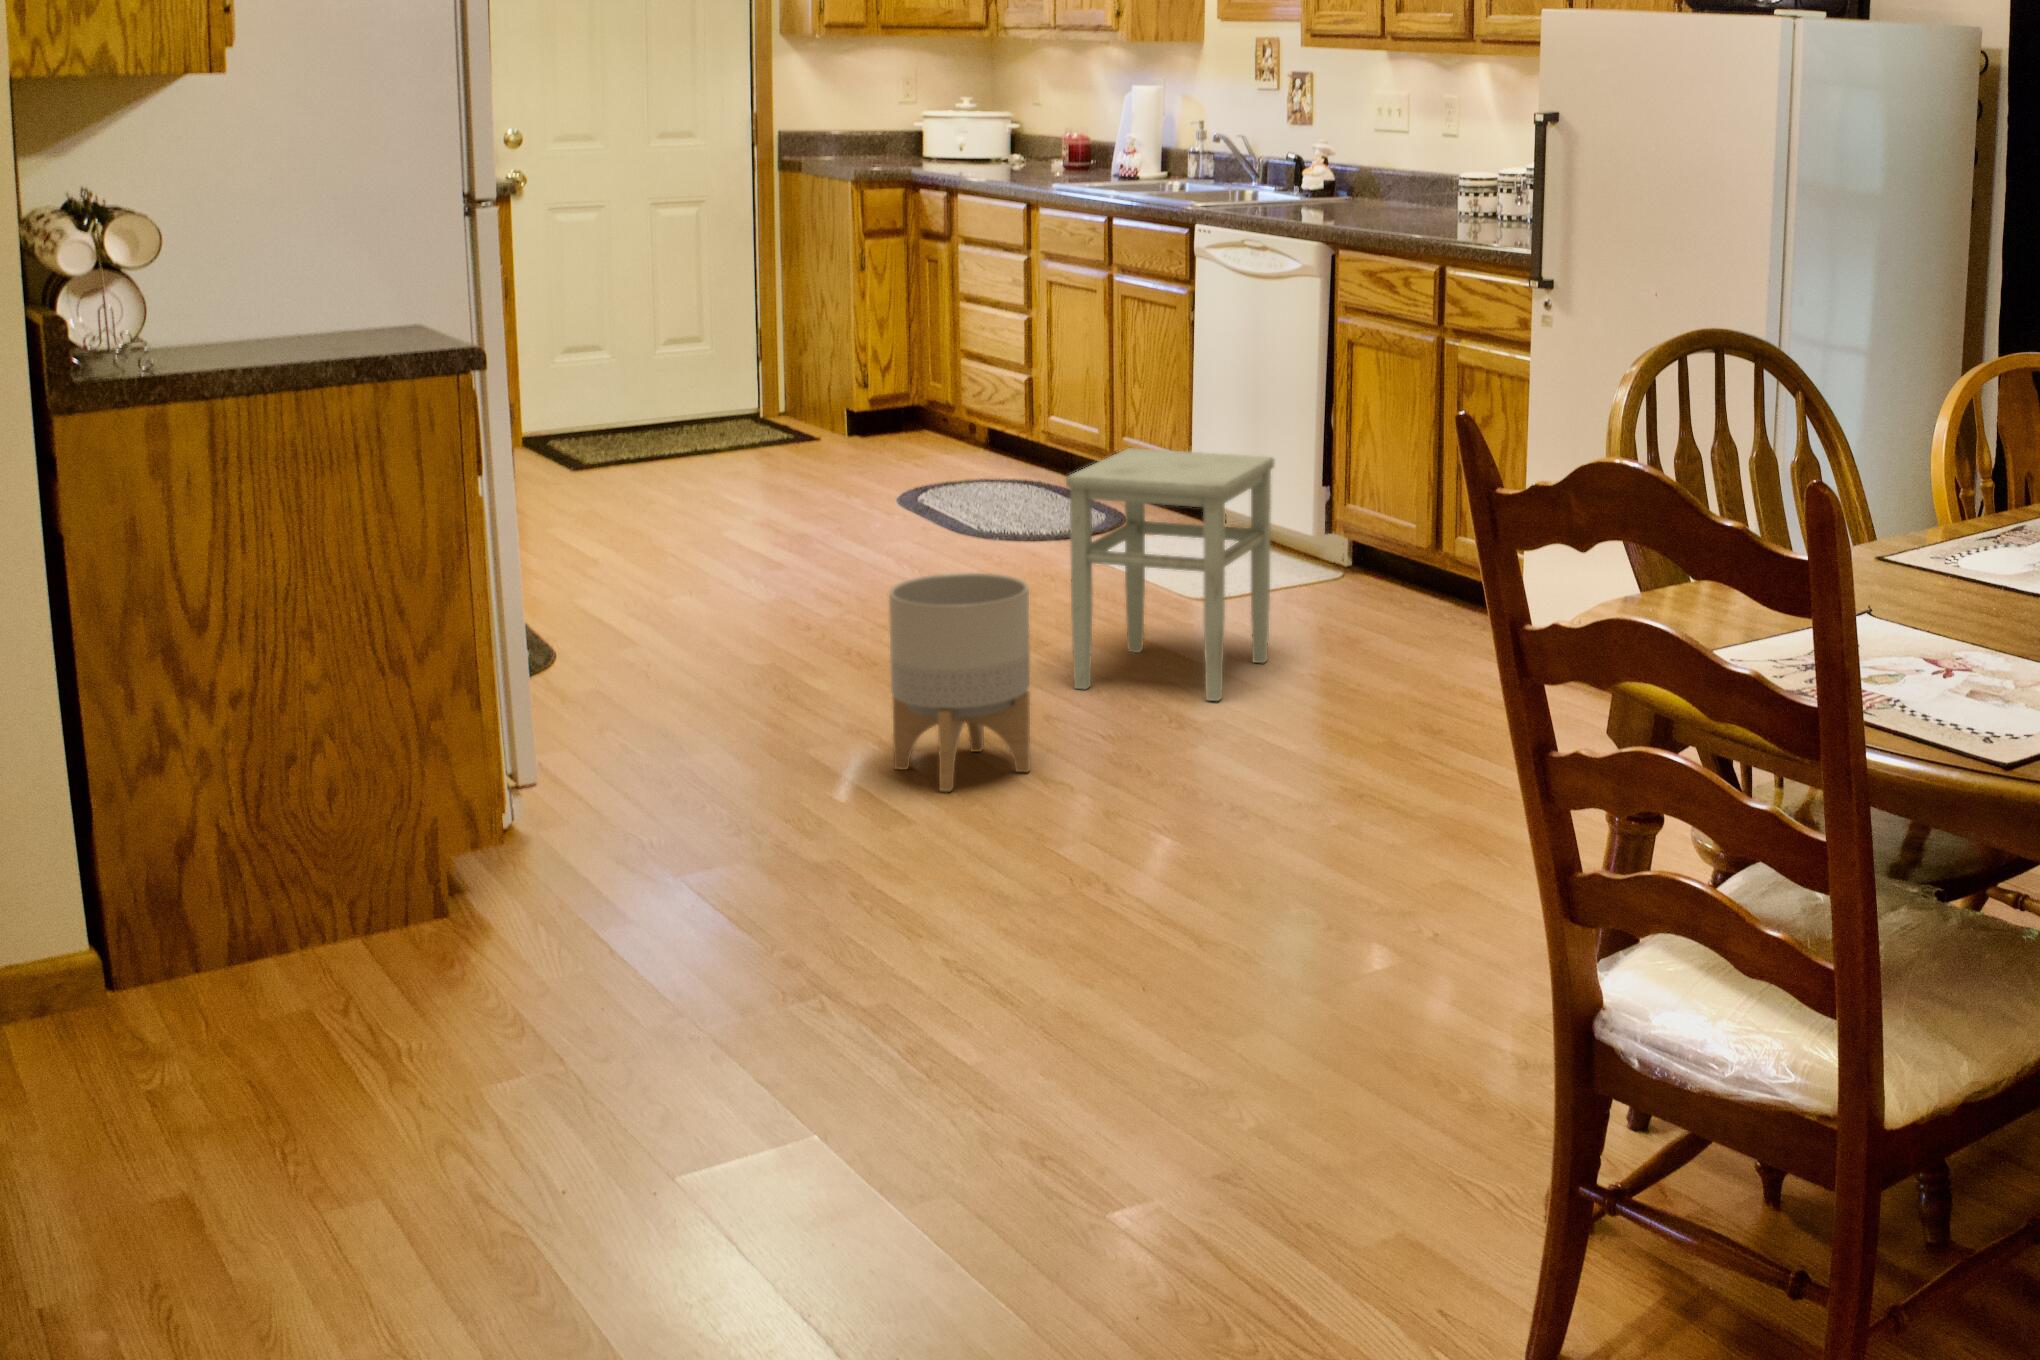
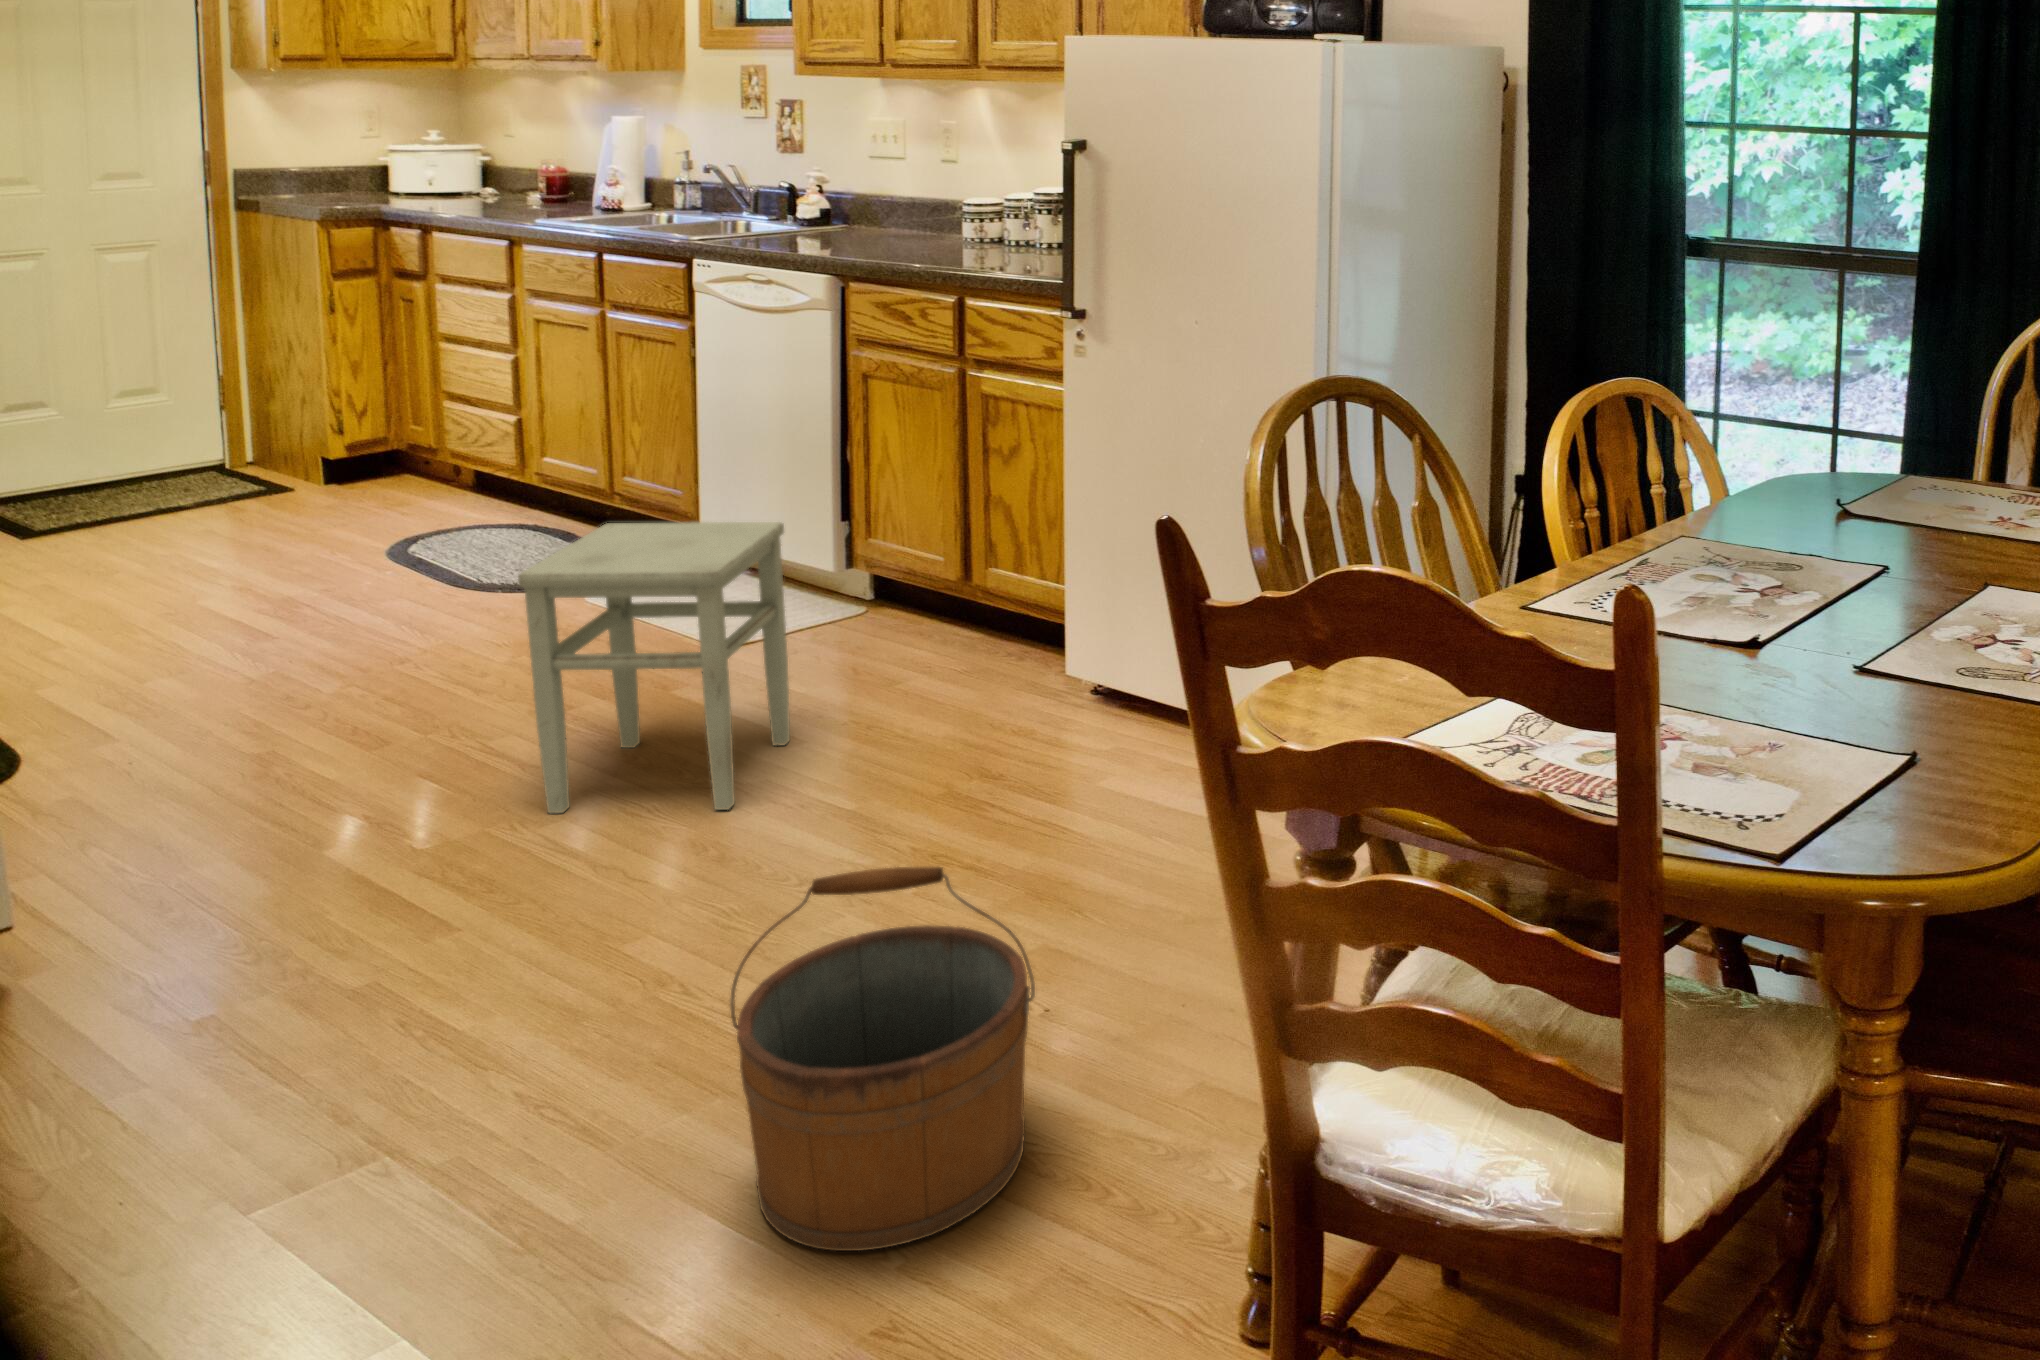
planter: present [889,573,1031,792] -> none [244,721,474,1020]
bucket: none [1233,674,1457,959] -> present [730,867,1035,1251]

